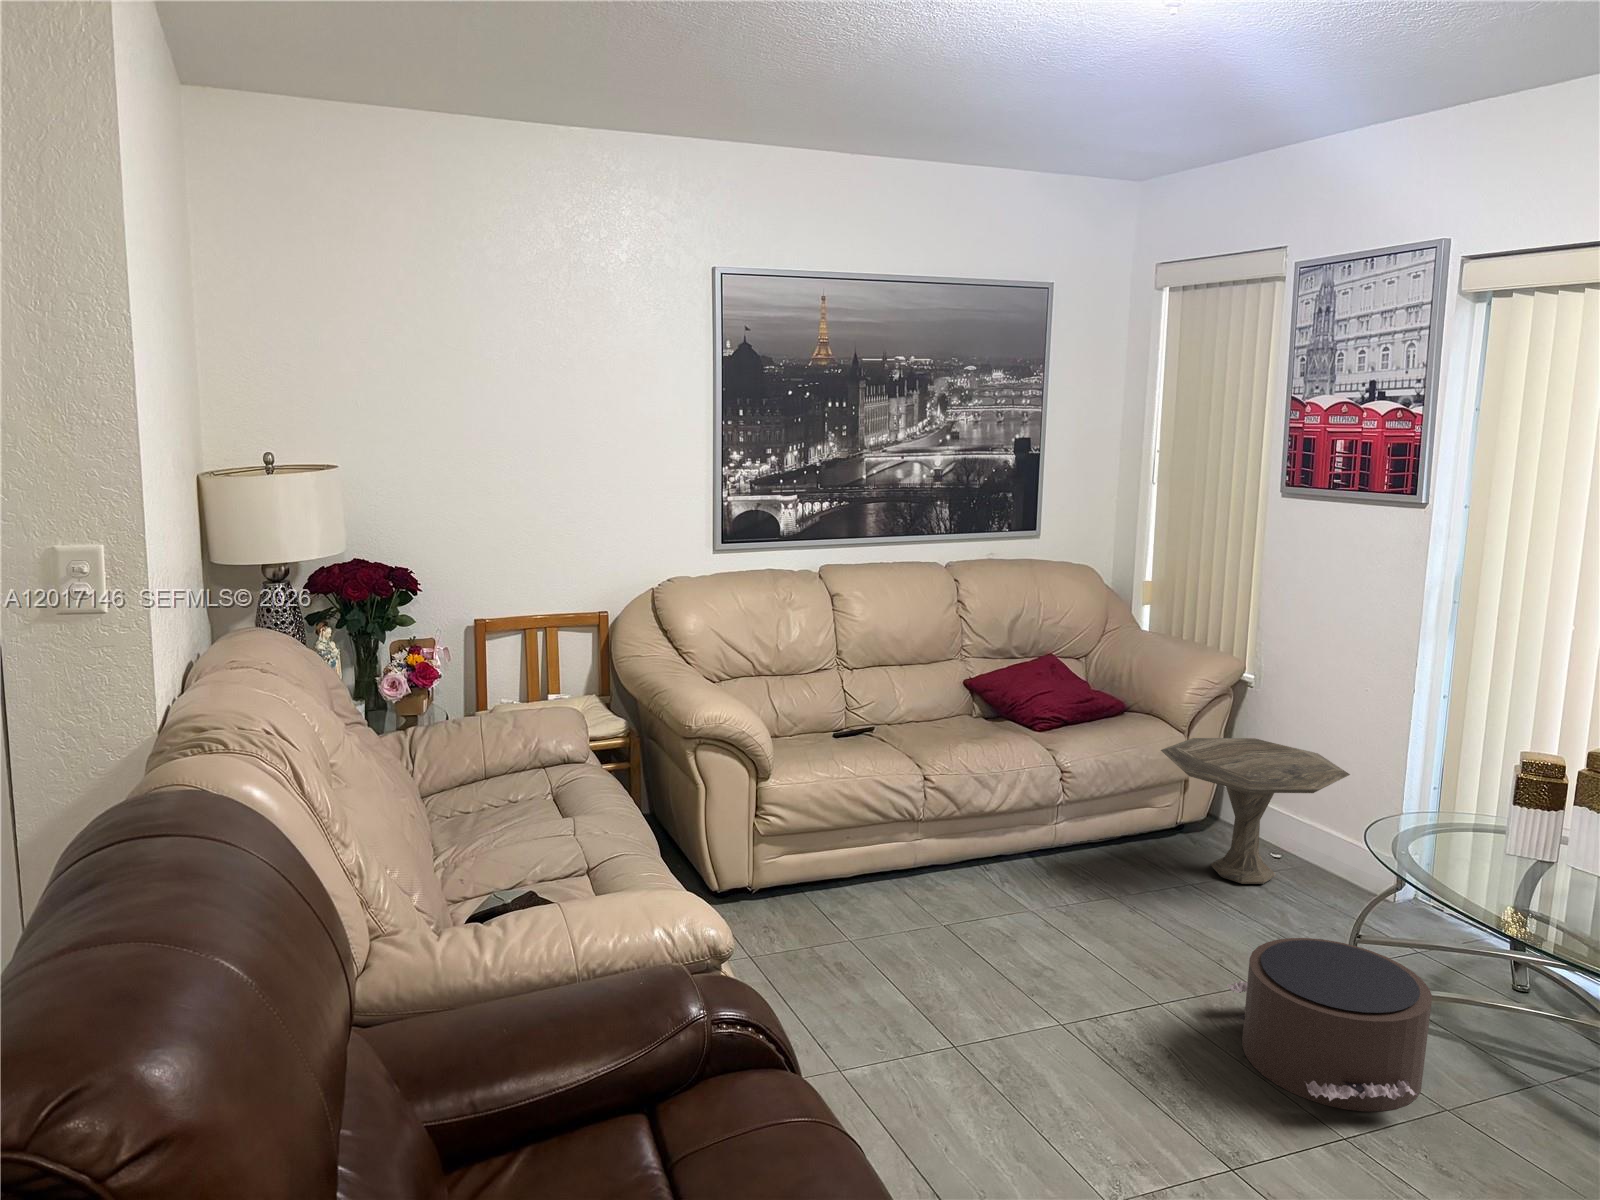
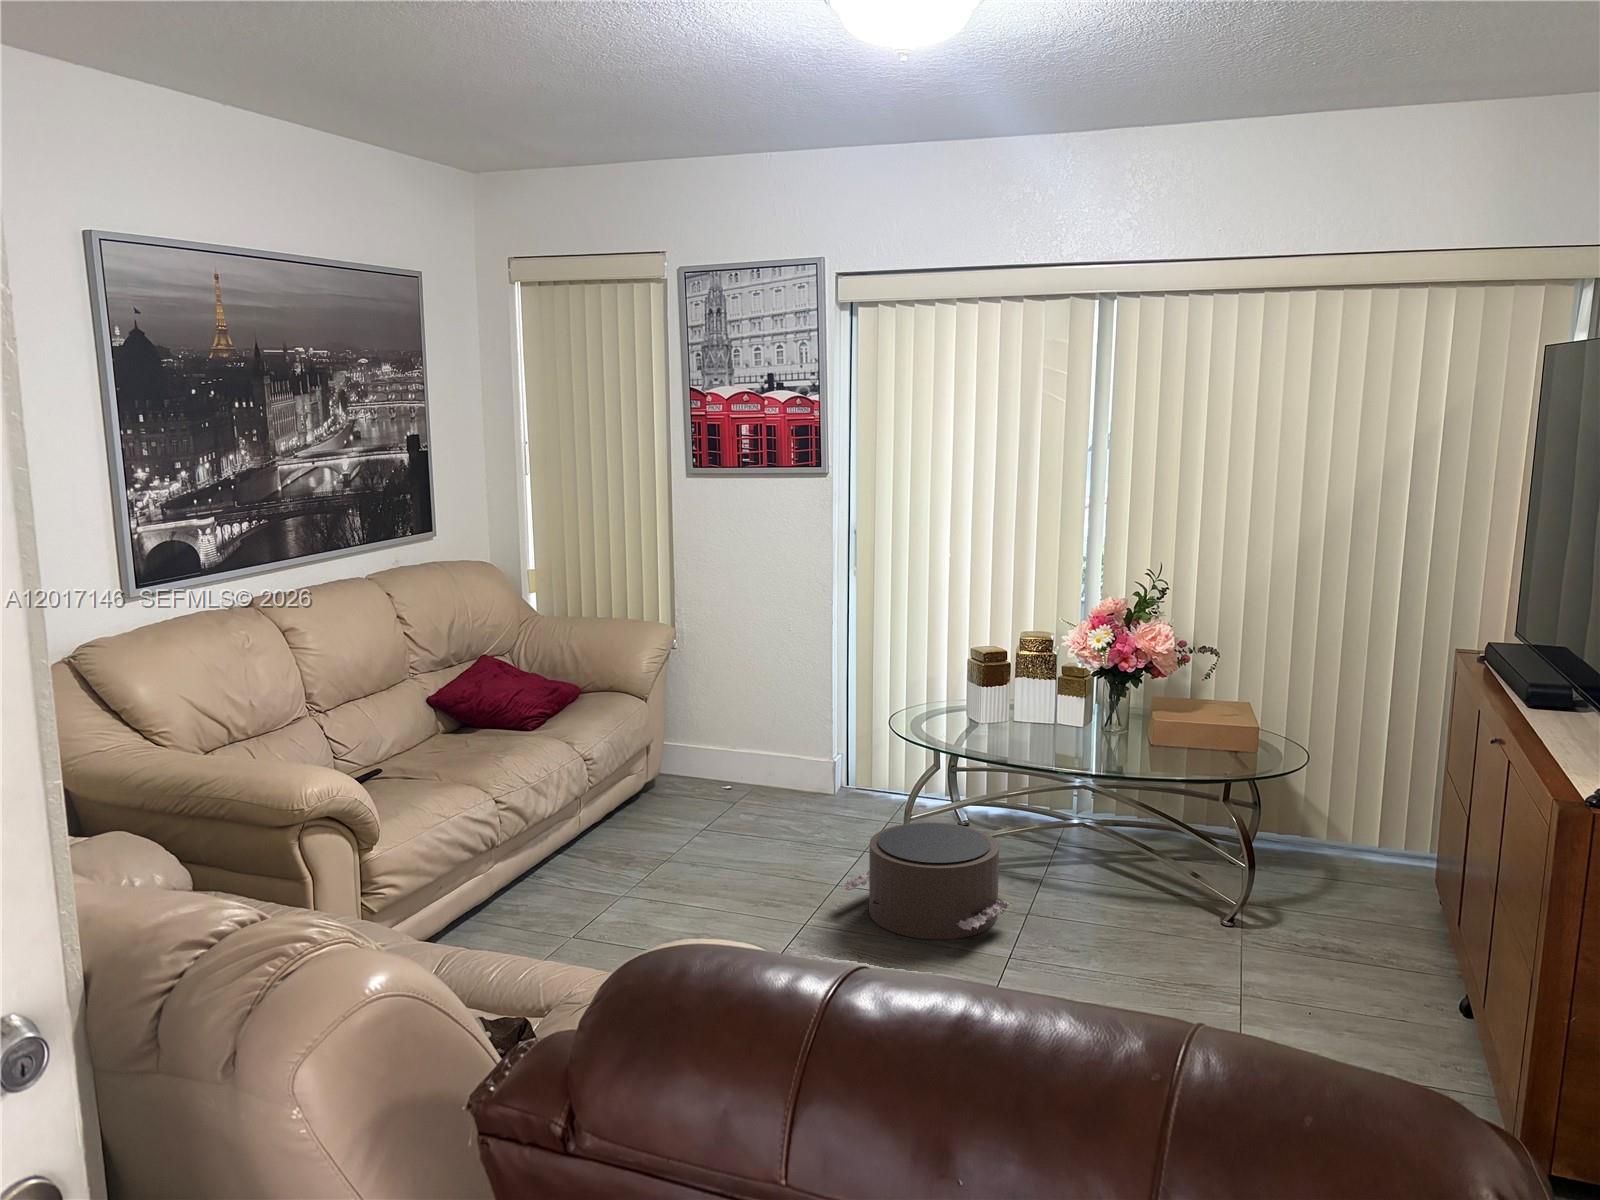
side table: present [1161,738,1350,884] -> none [656,696,804,823]

